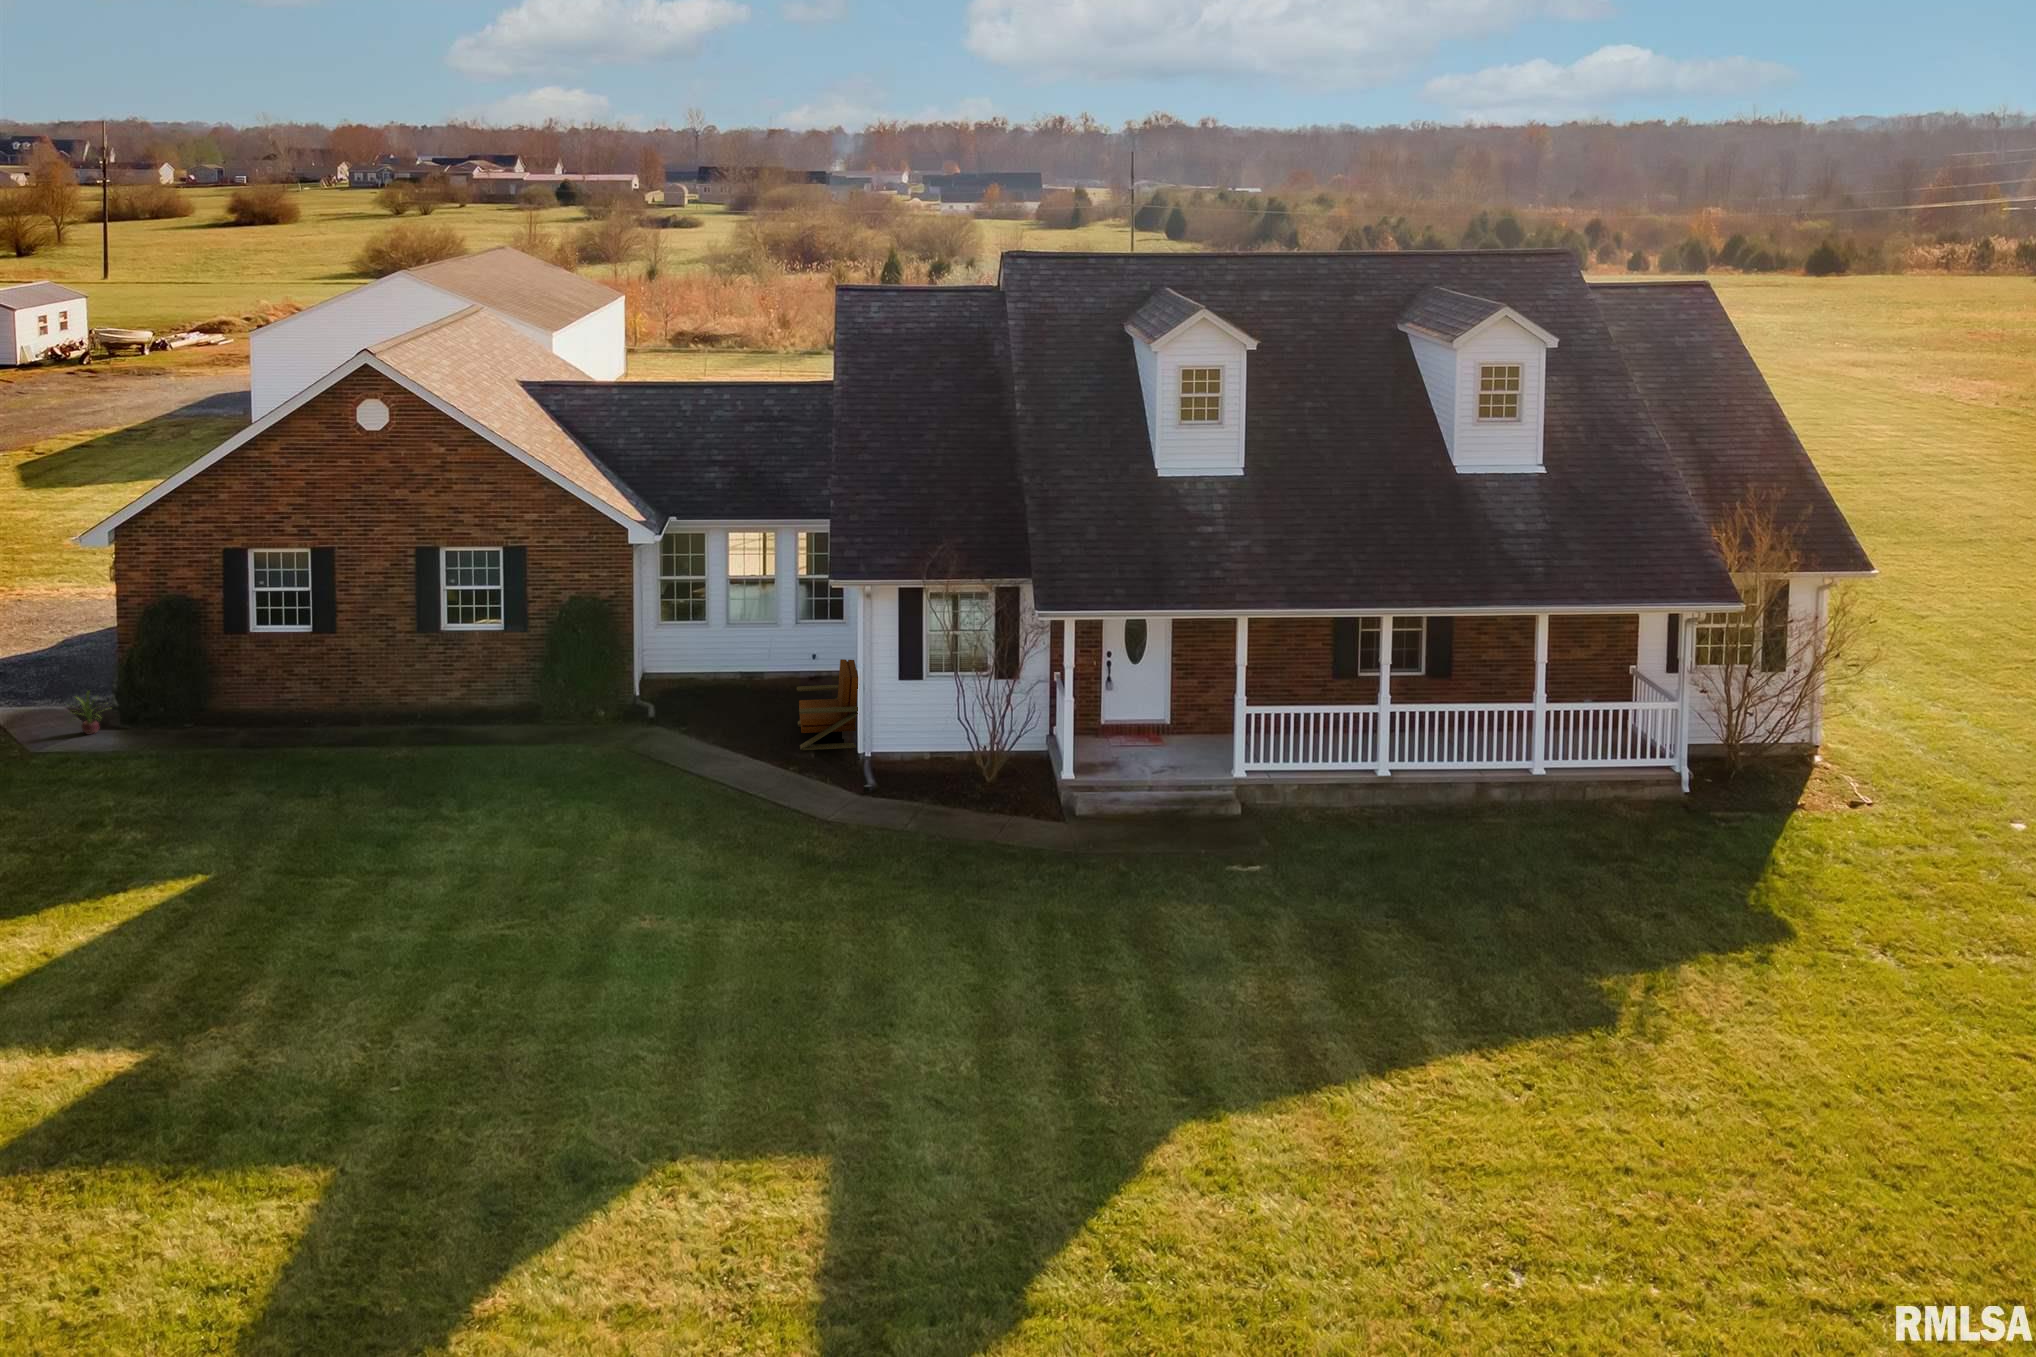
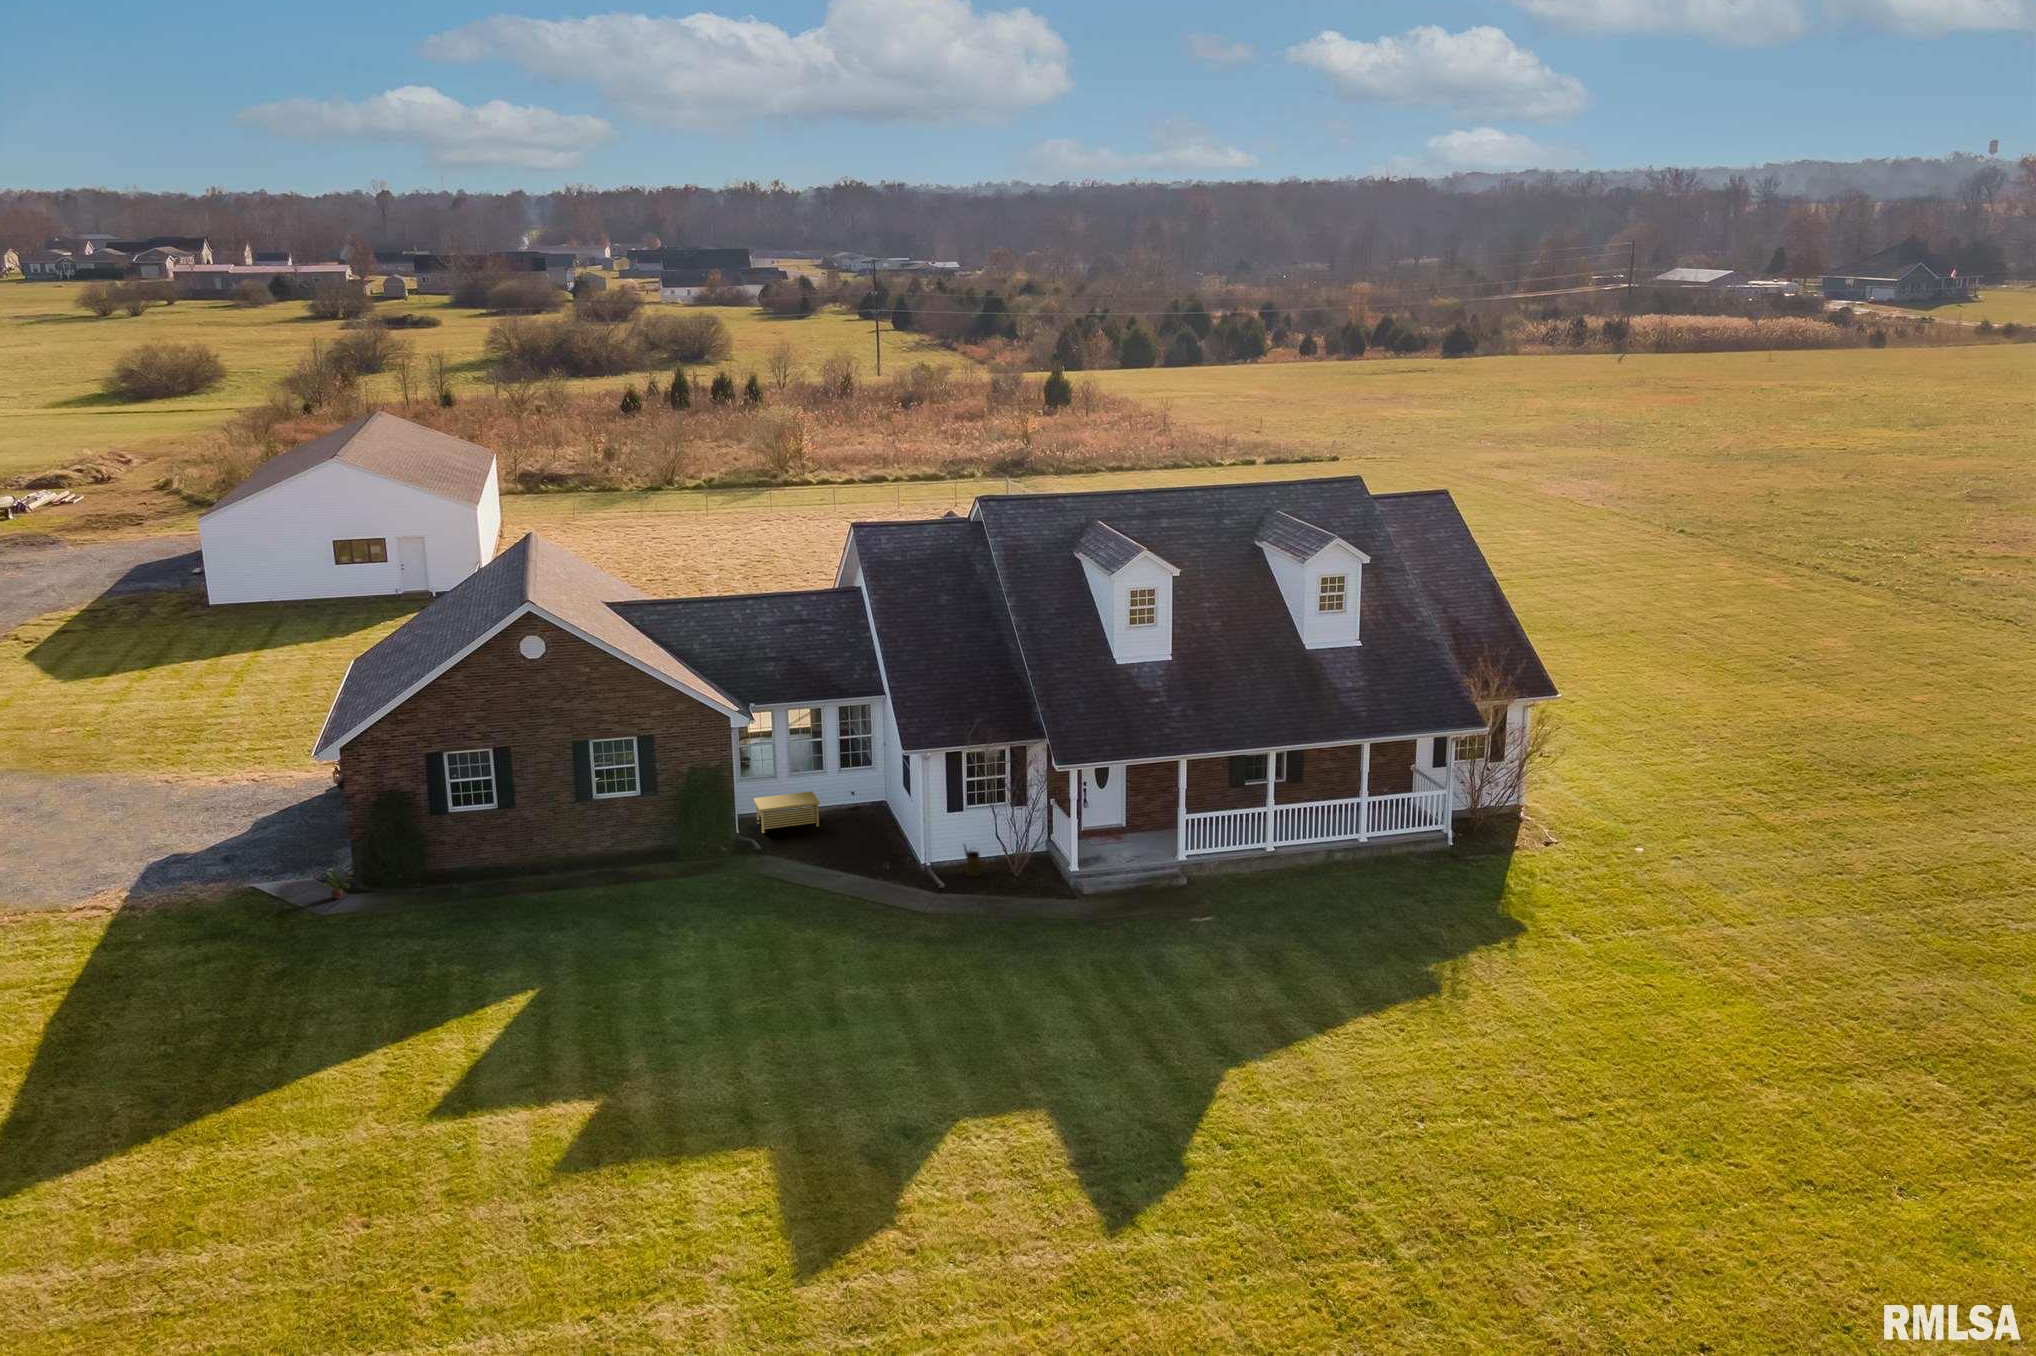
storage bench: none [682,650,768,700] -> present [754,792,820,833]
lounge chair: present [797,659,858,750] -> none [854,797,912,865]
watering can: none [928,729,949,778] -> present [964,845,981,877]

